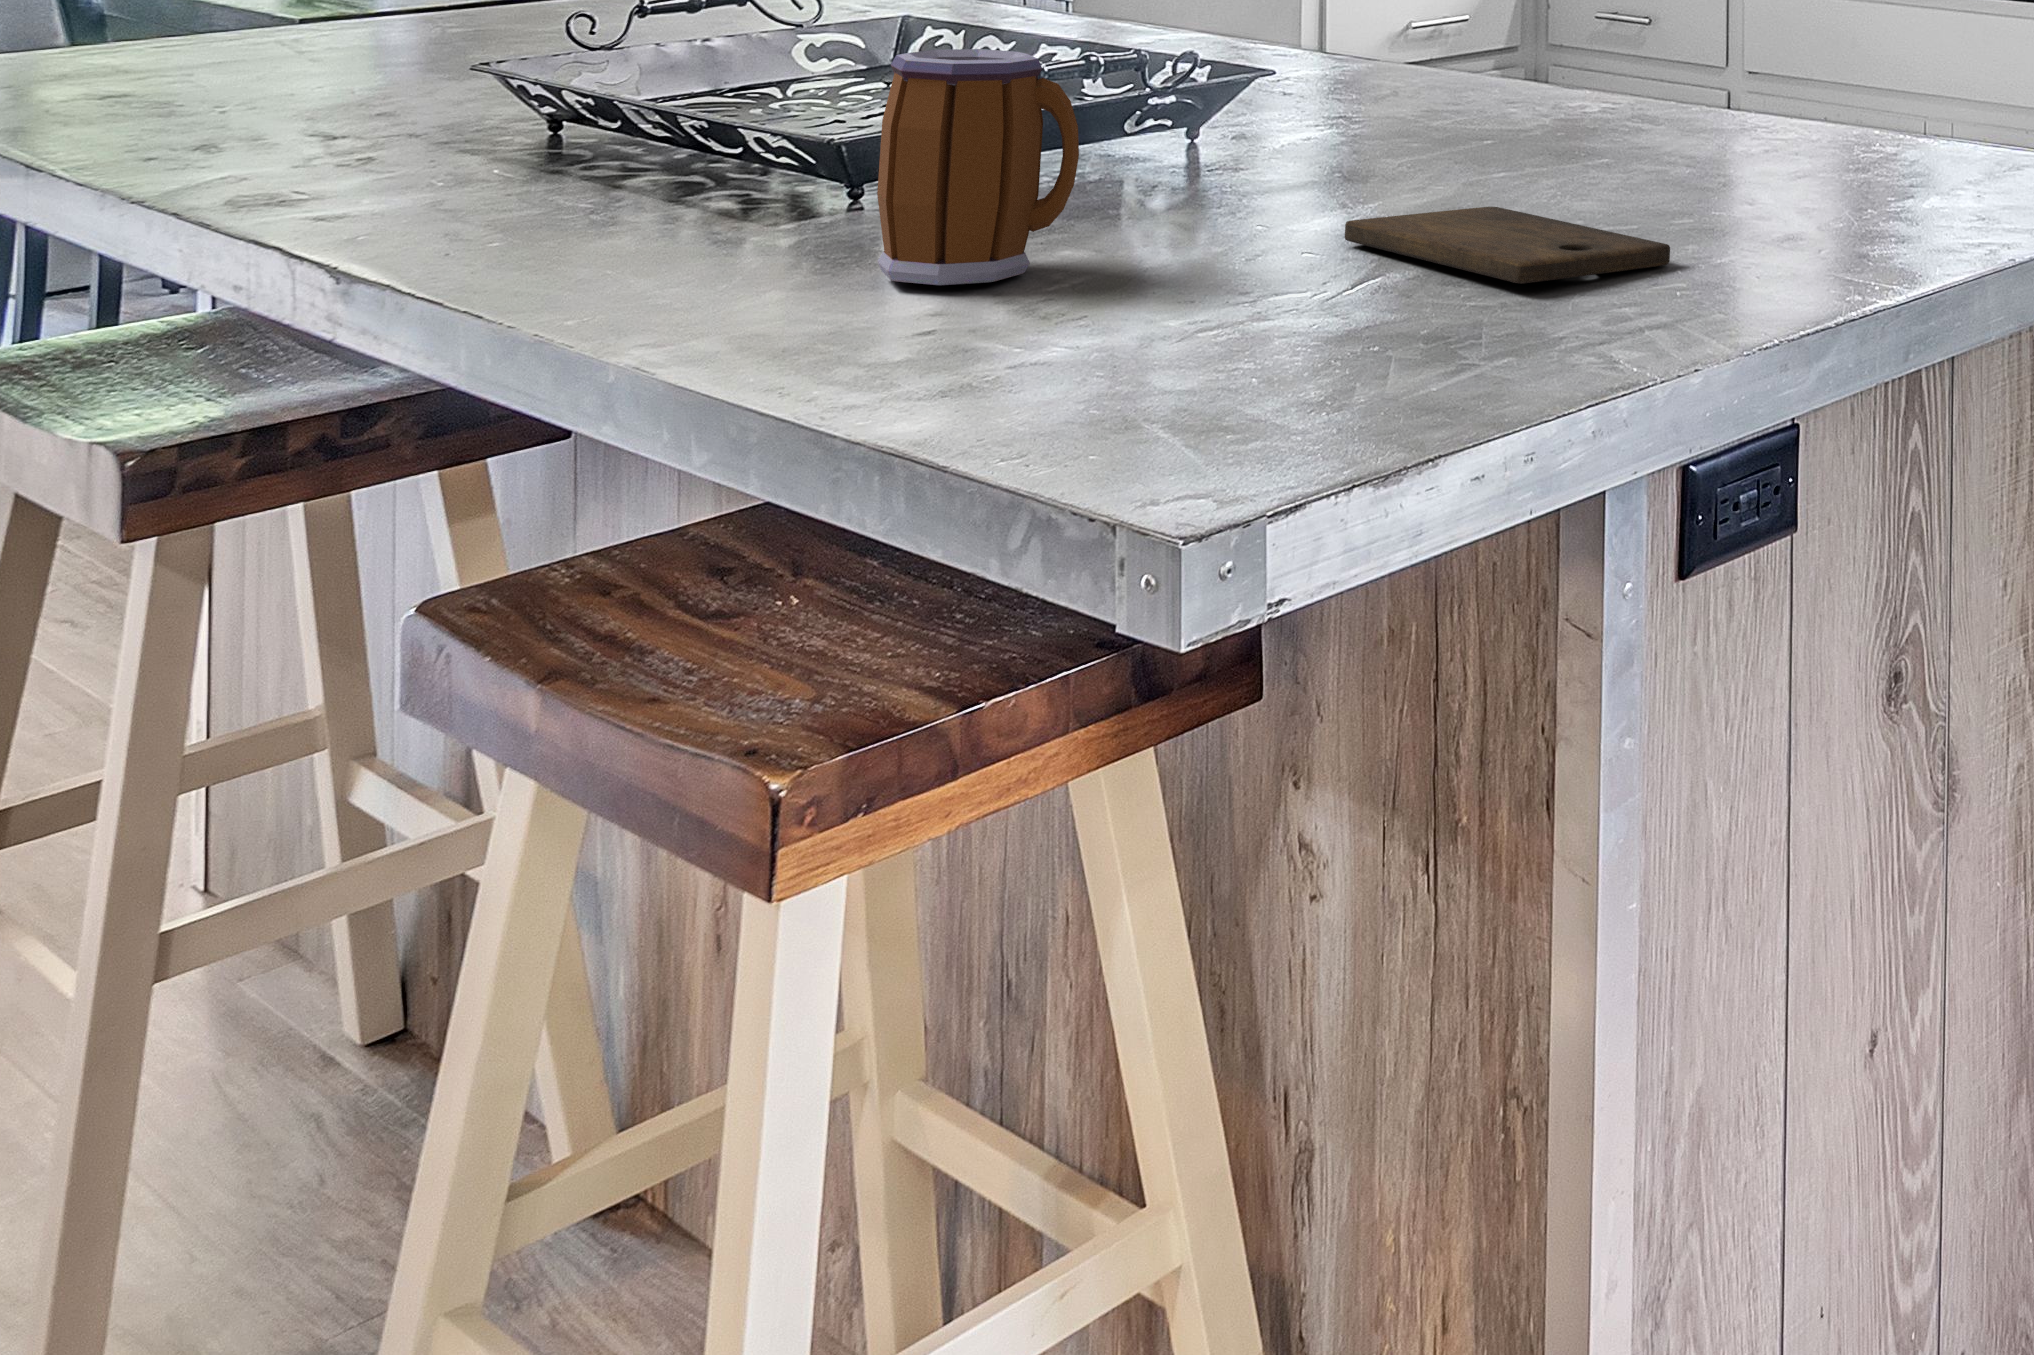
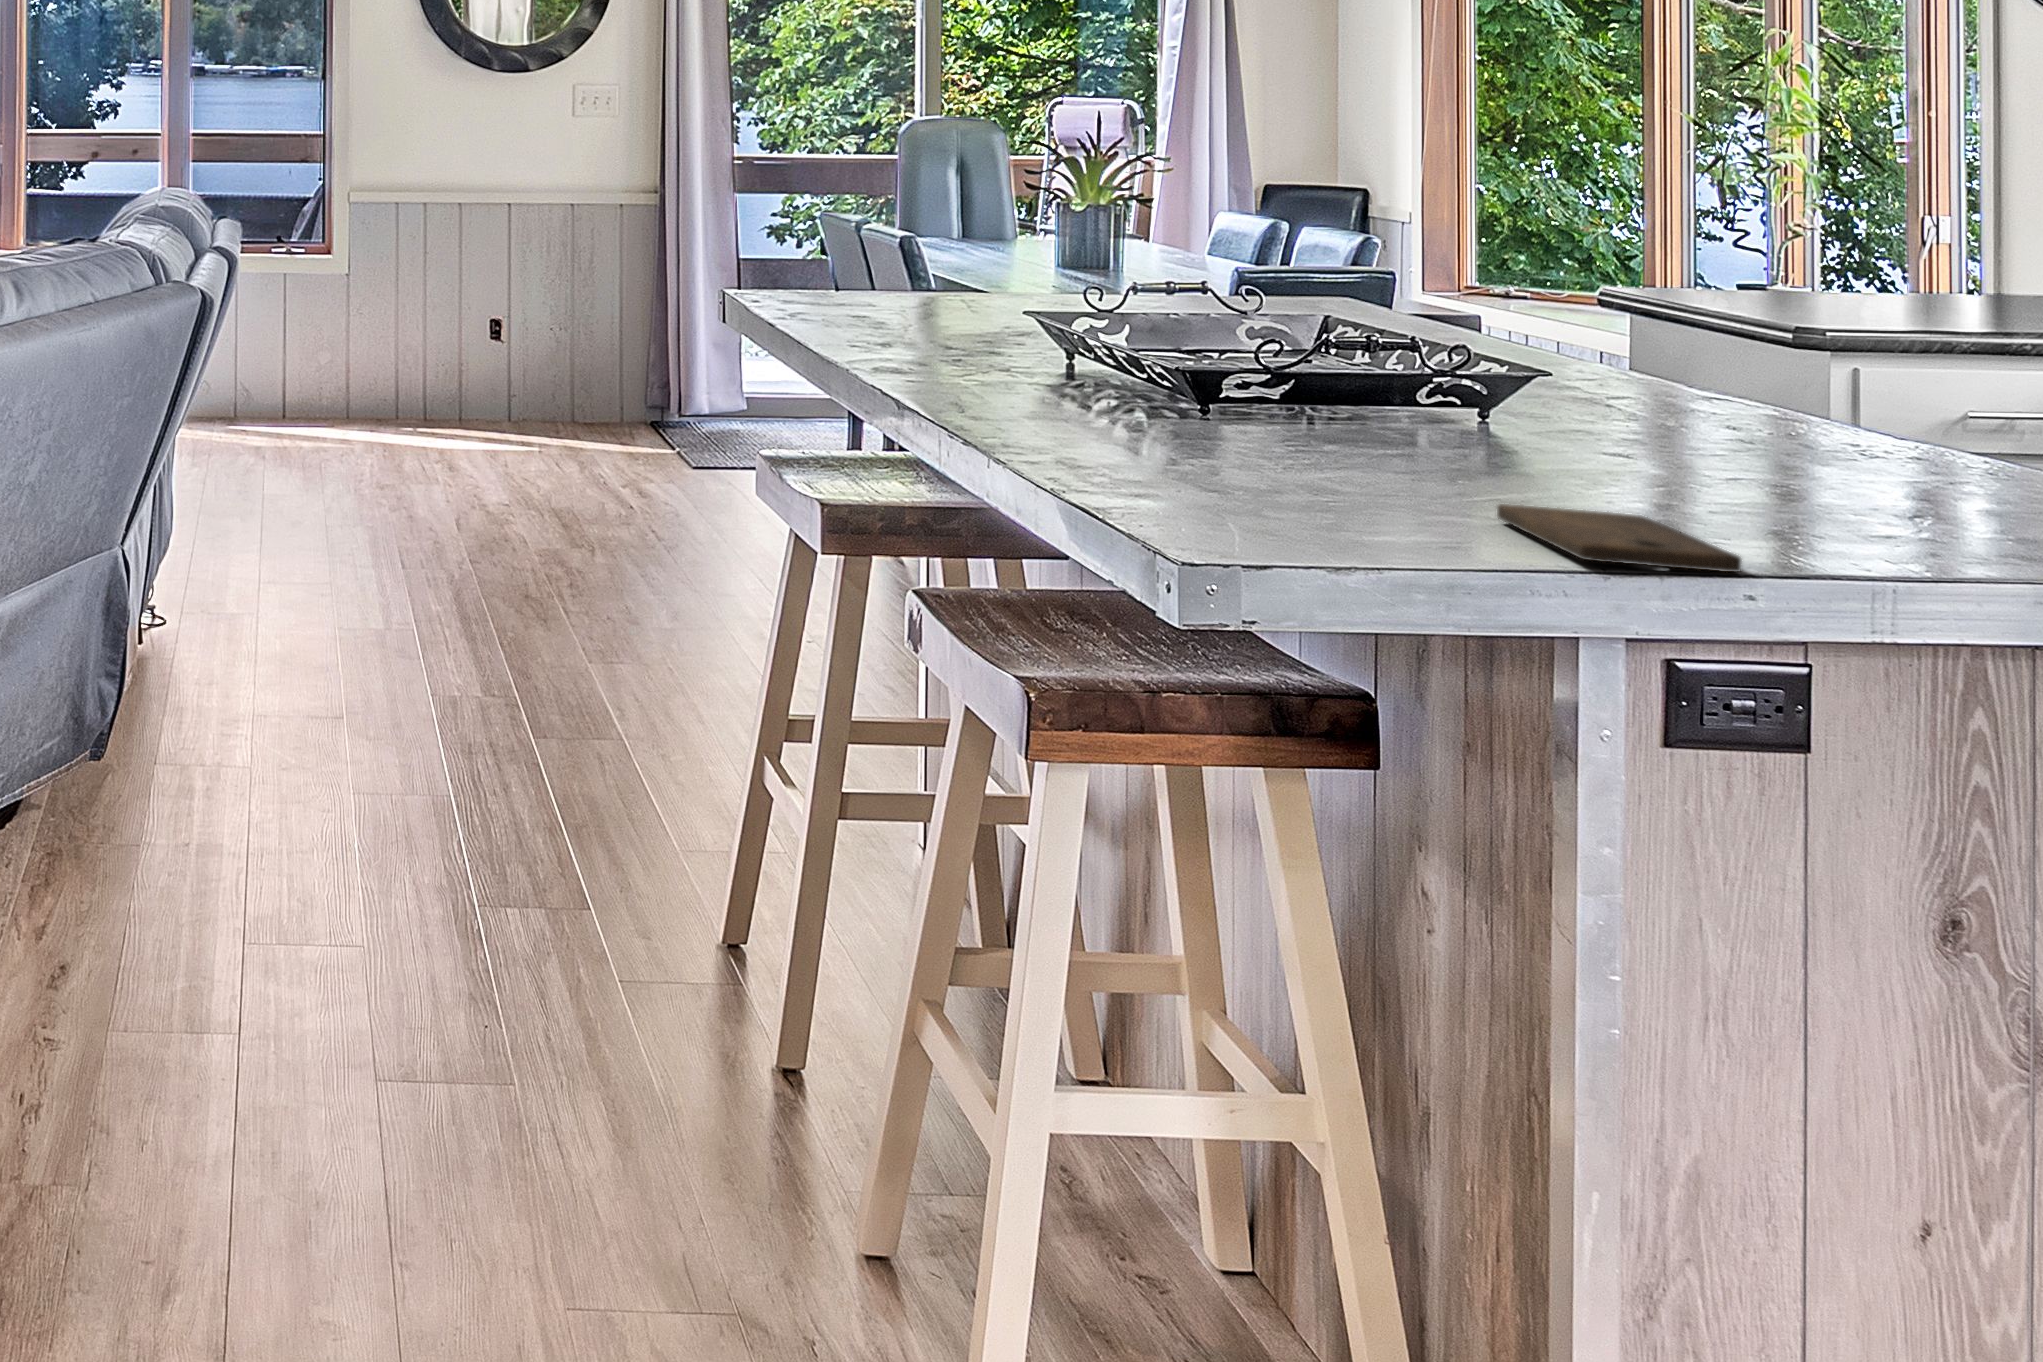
mug: present [877,49,1079,285] -> none [1161,345,1289,501]

